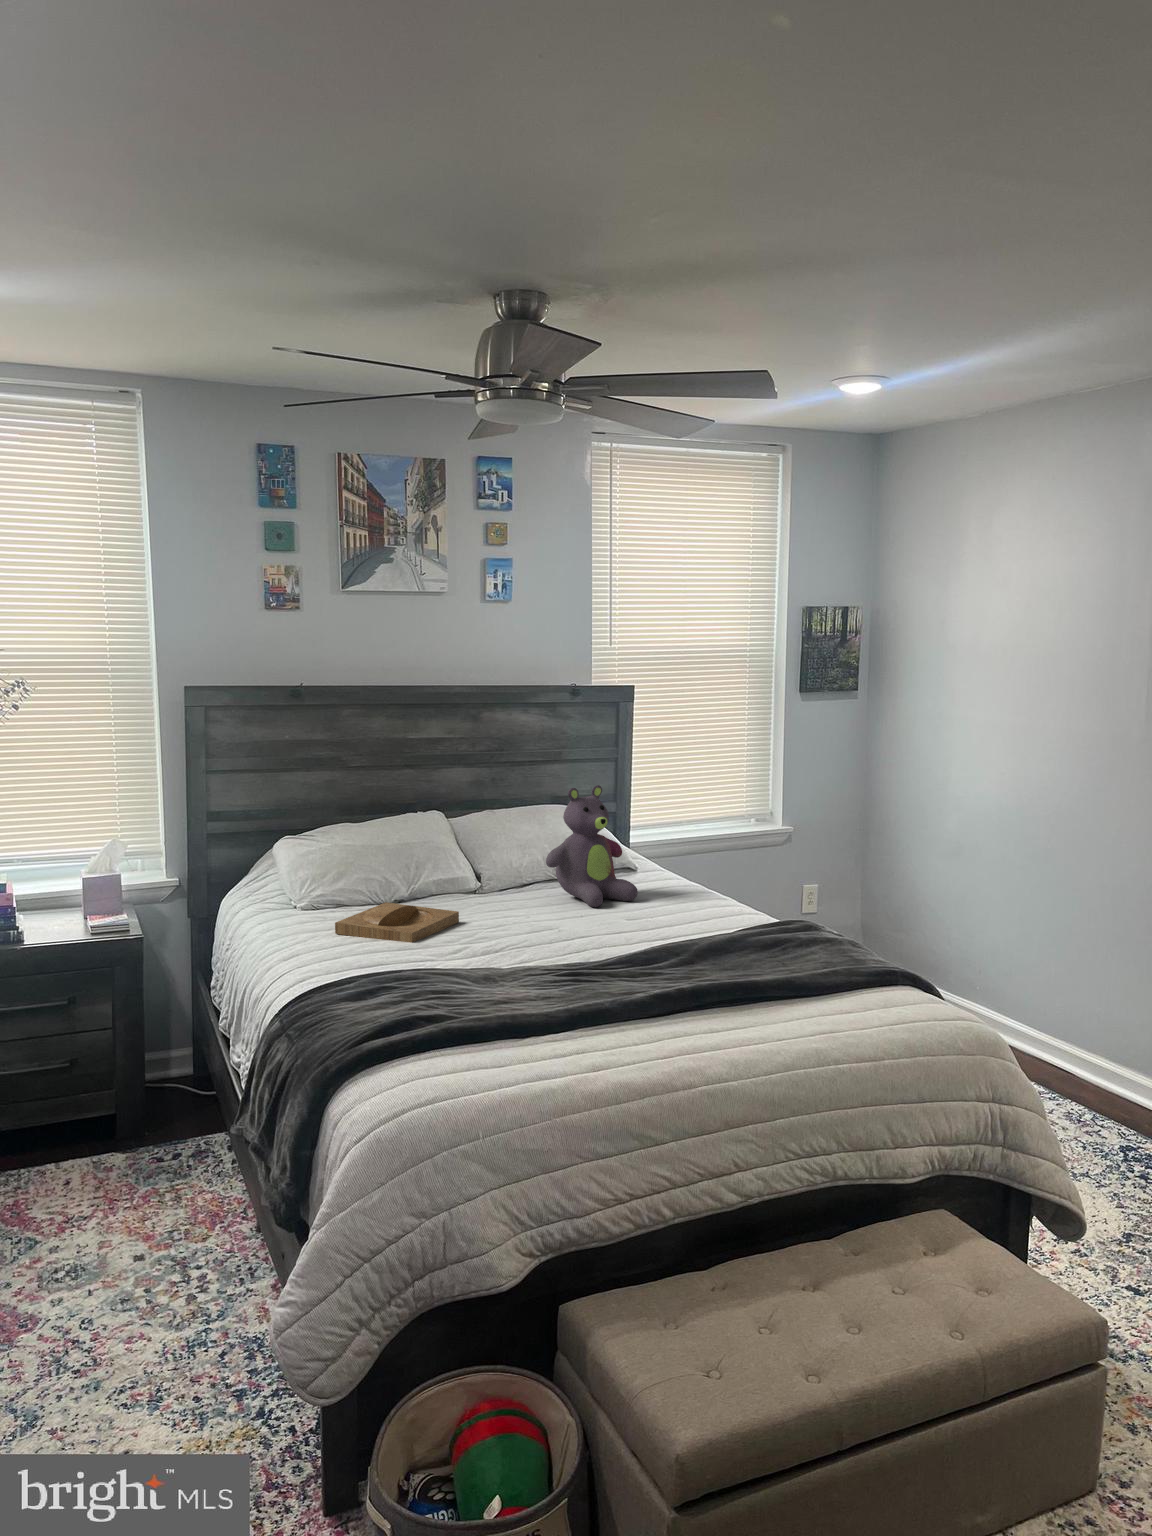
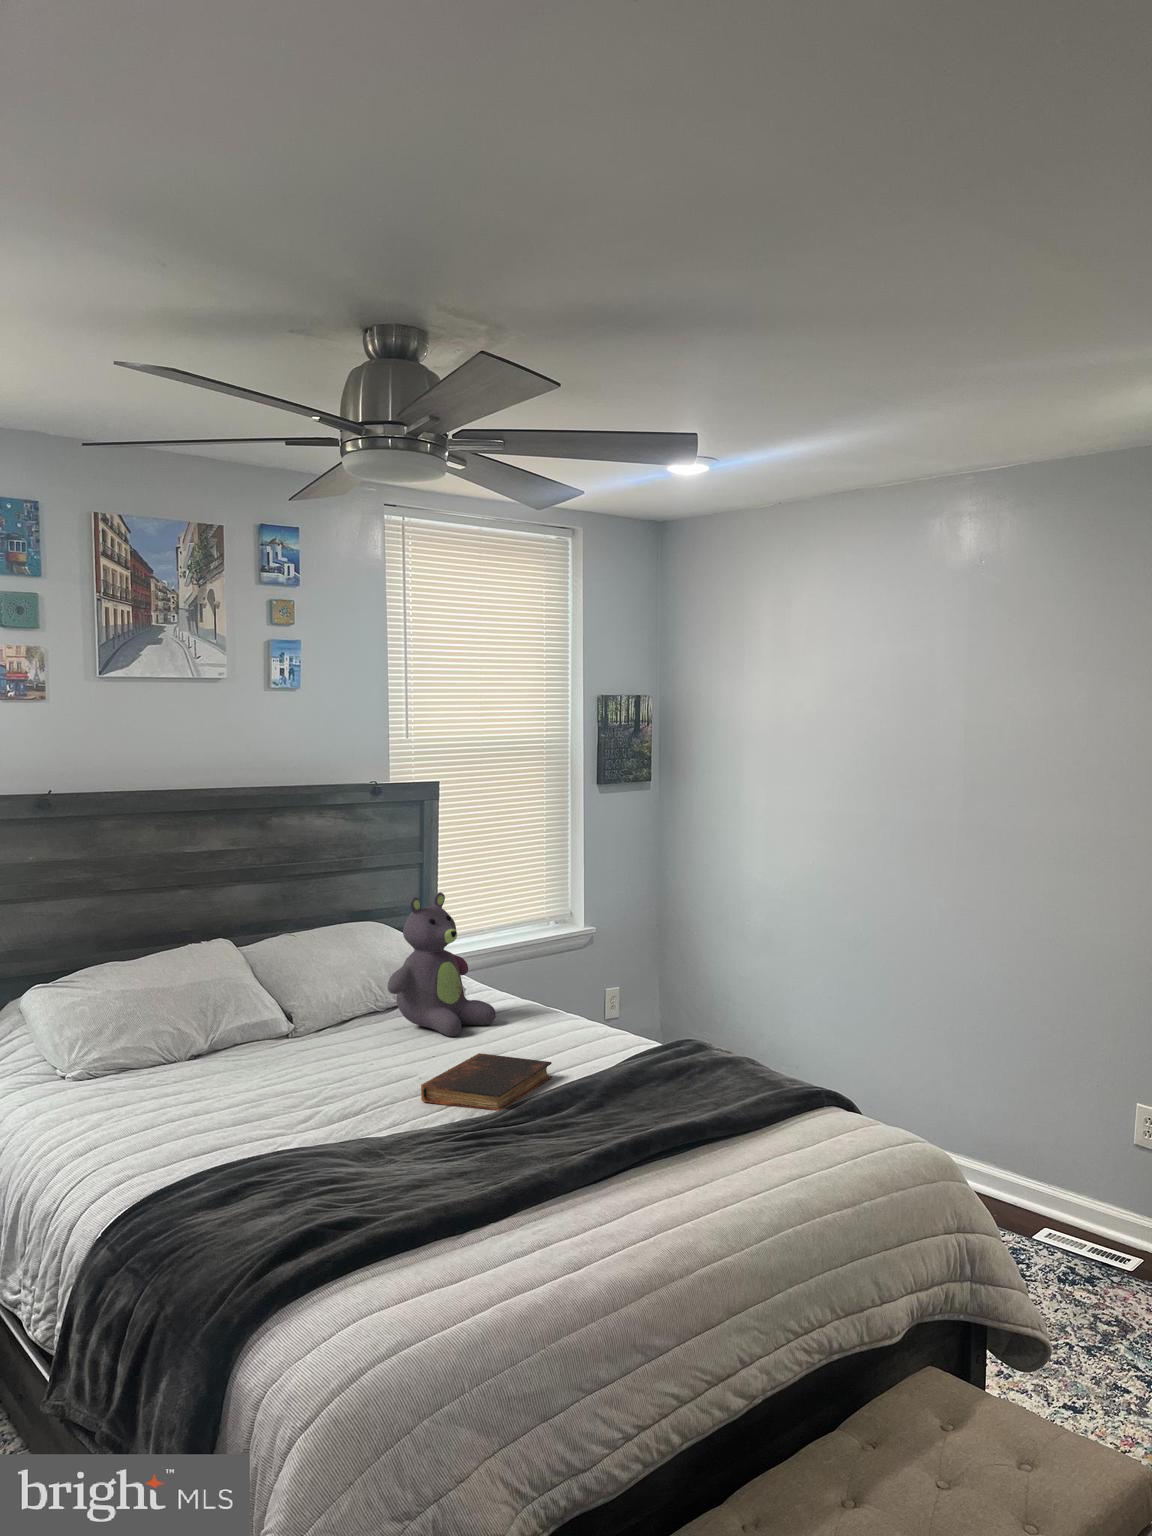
tray: present [335,902,459,943] -> none [142,1058,299,1110]
book: none [534,921,649,967] -> present [421,1053,552,1111]

